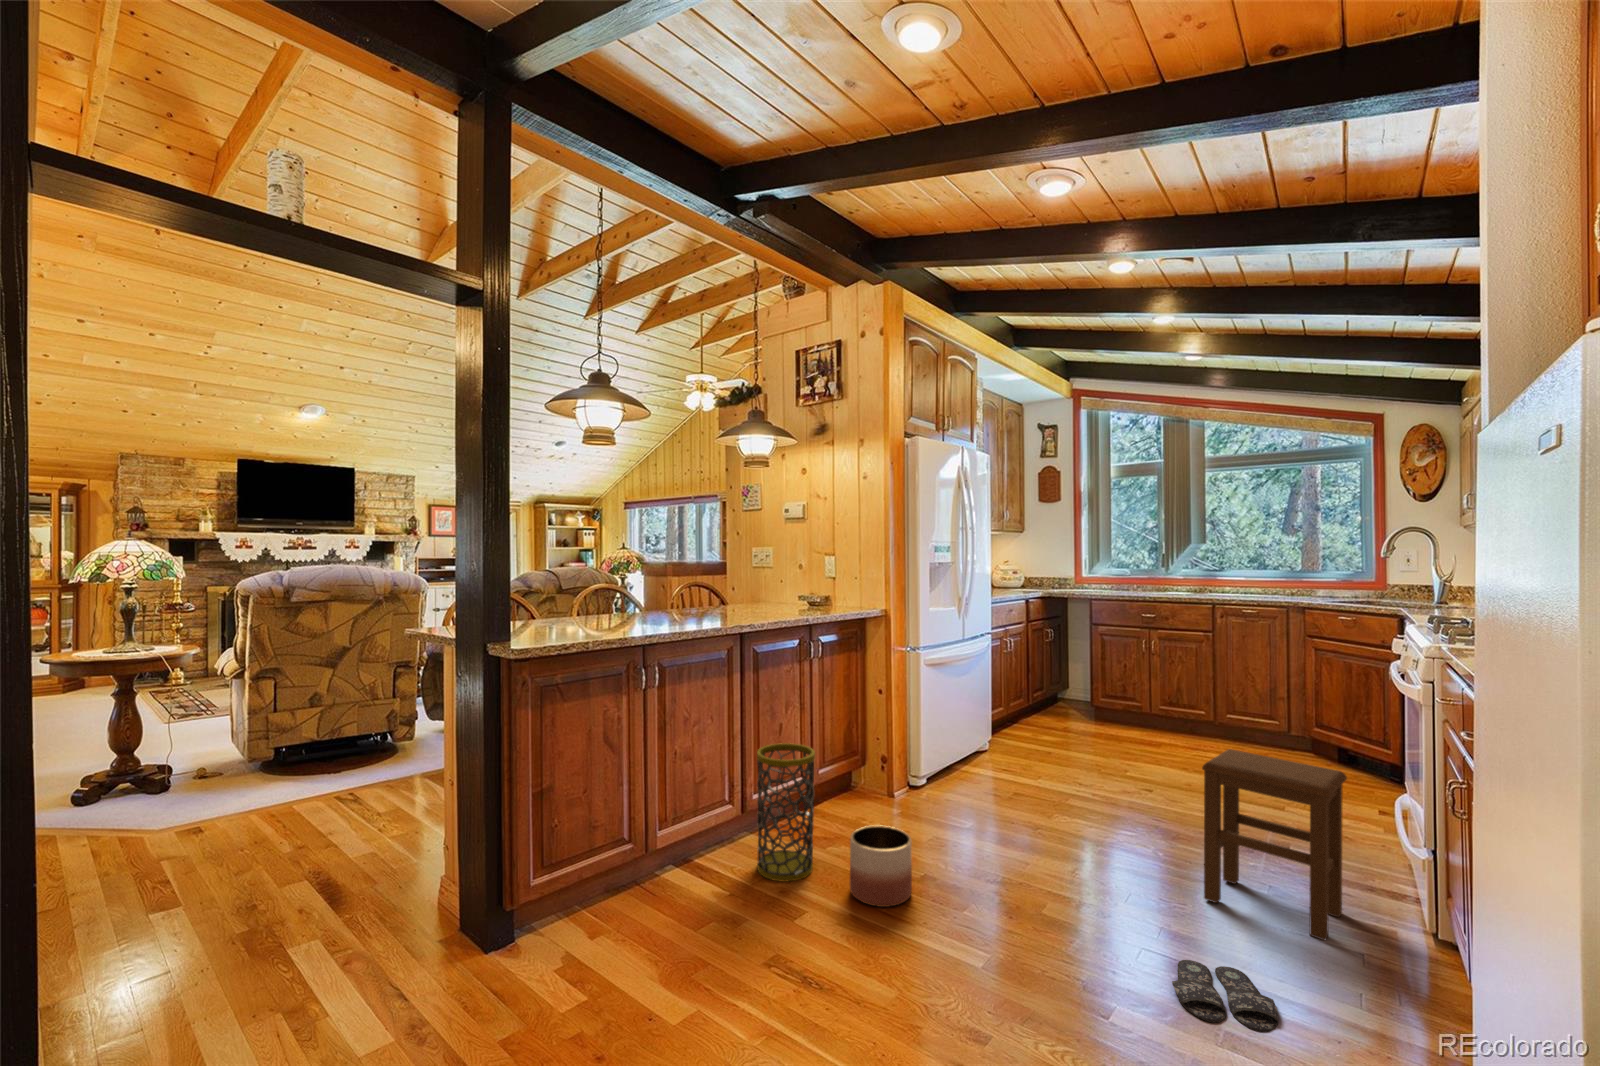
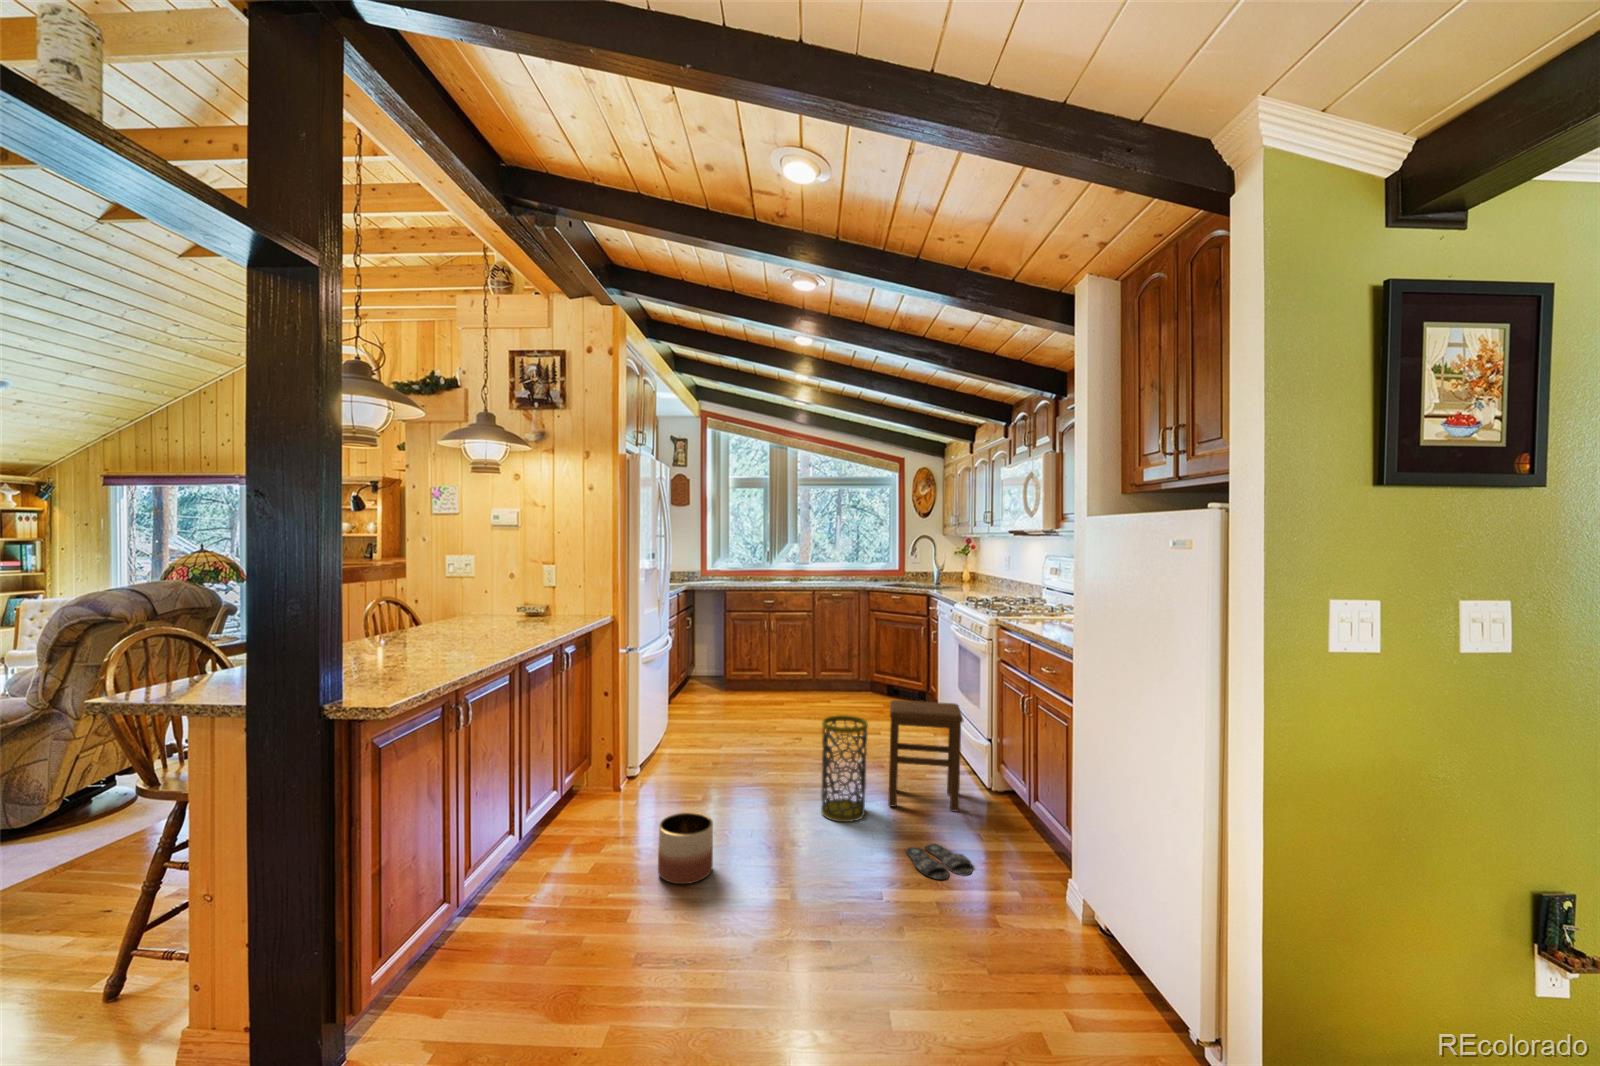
trash can: present [757,743,815,882] -> present [821,715,868,822]

